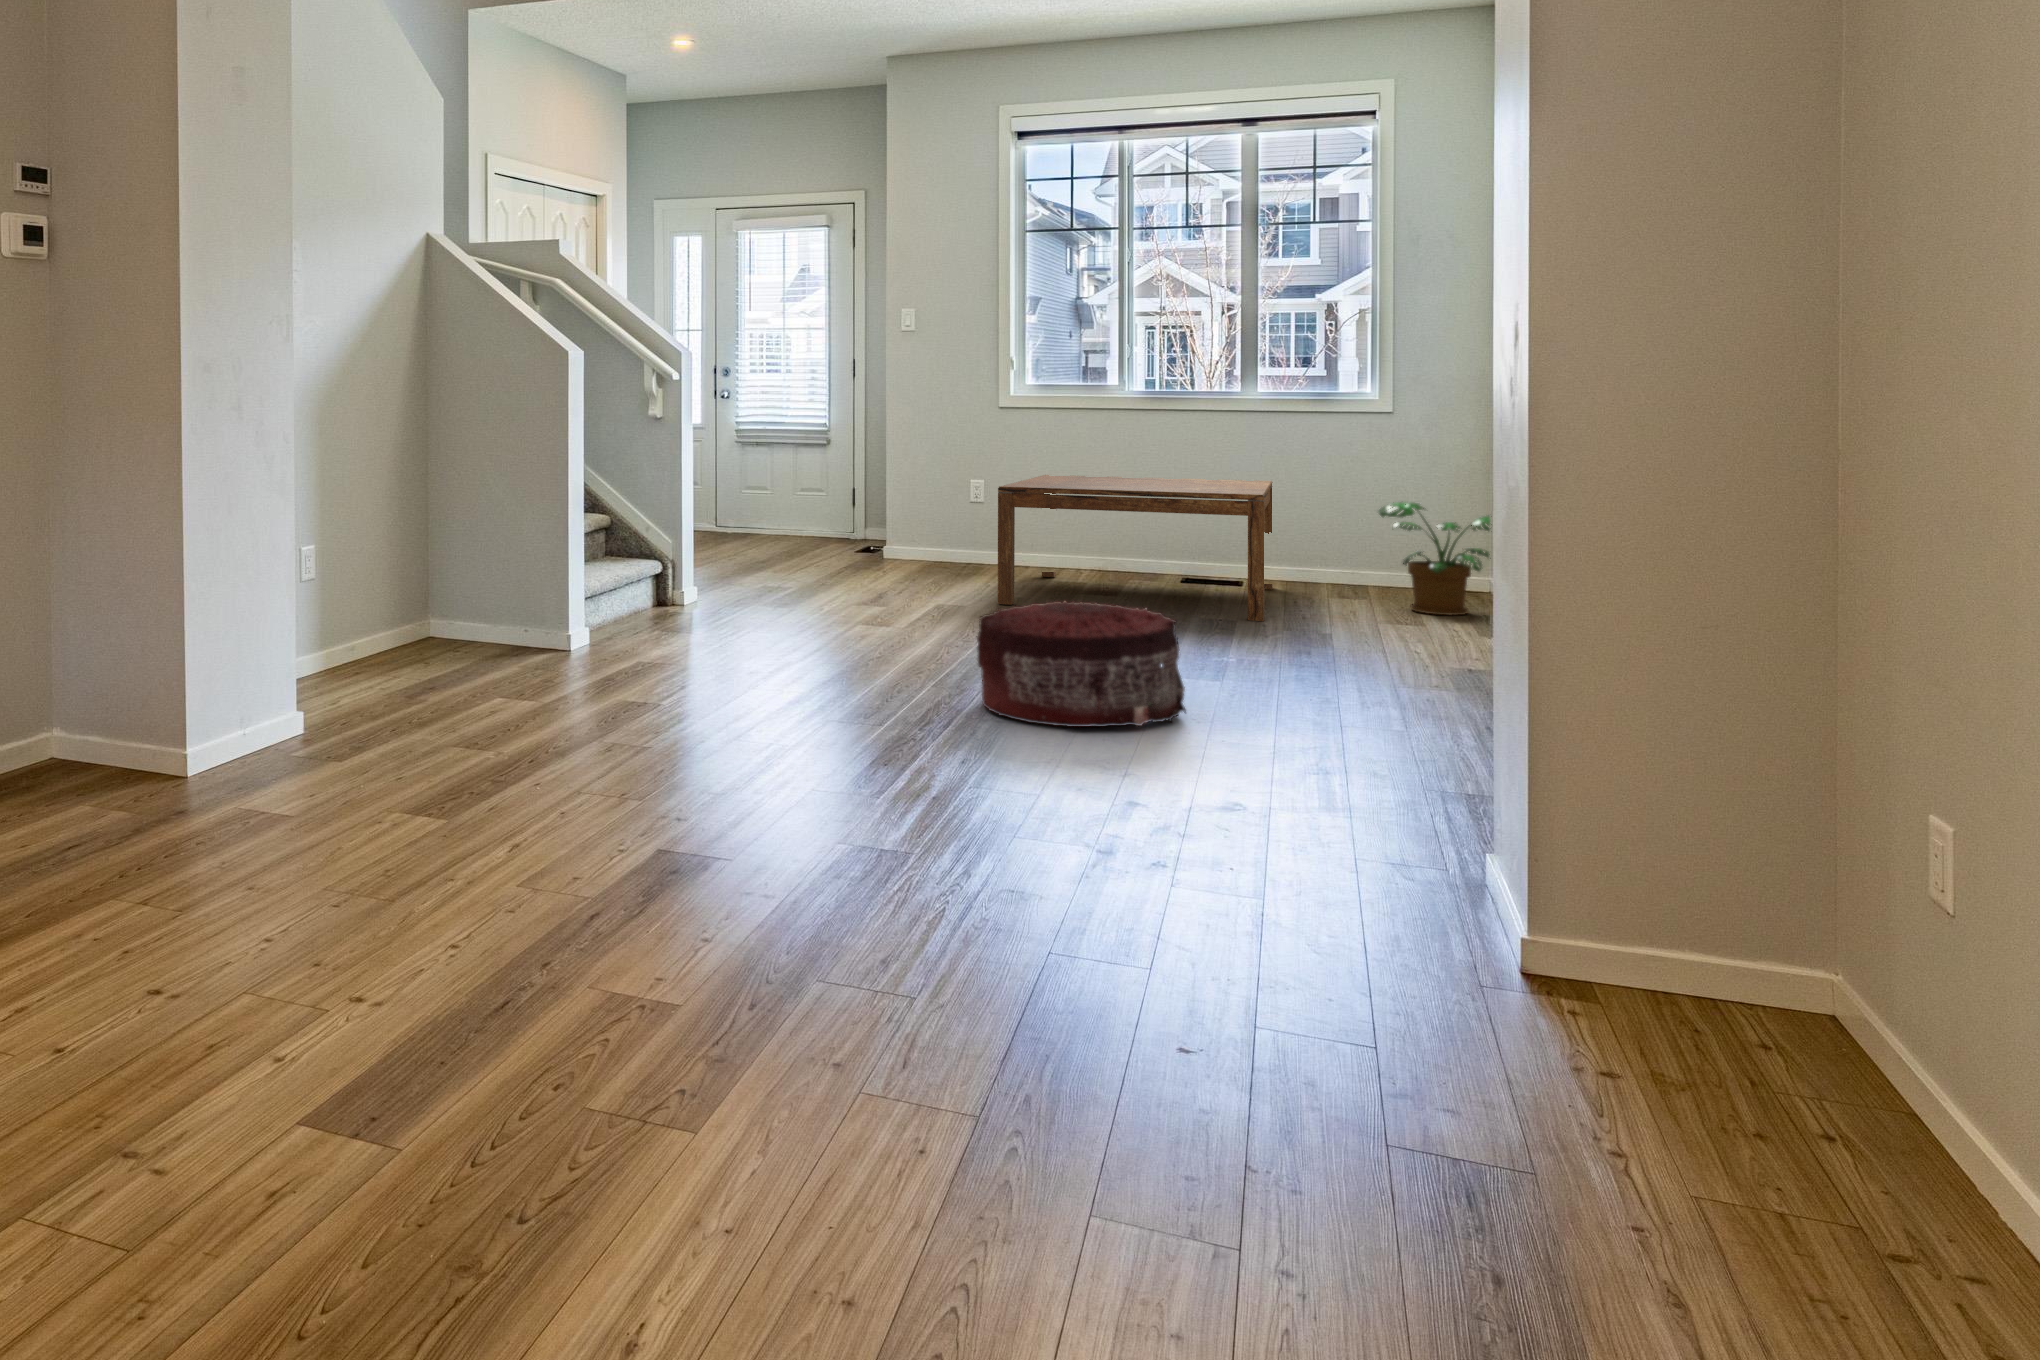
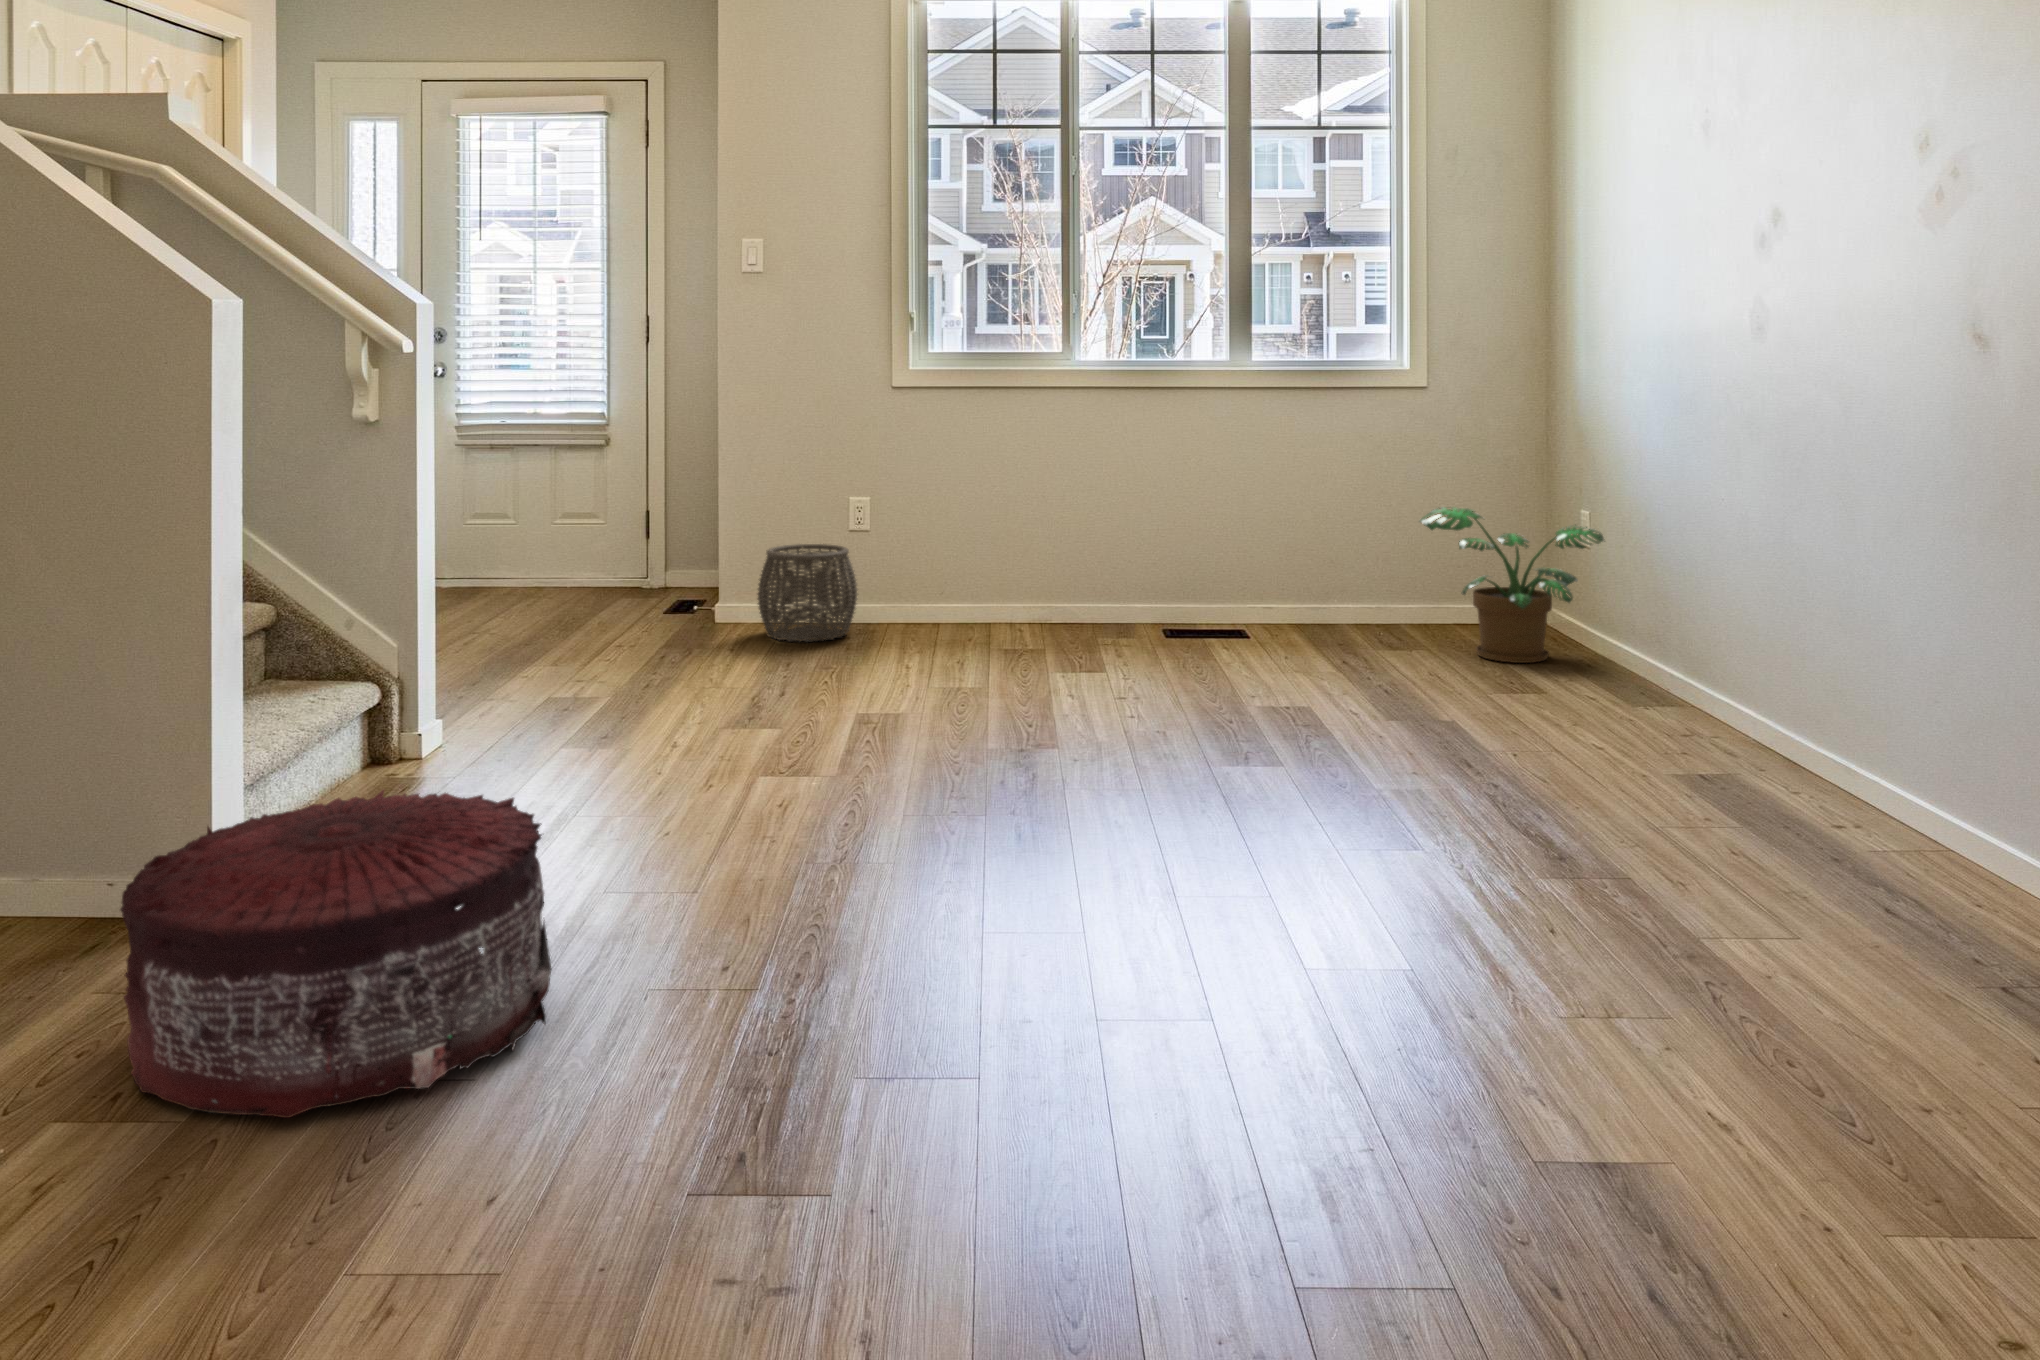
coffee table: present [998,475,1273,621] -> none [948,480,1335,698]
woven basket: none [898,515,966,577] -> present [758,544,857,642]
pouf: present [977,600,1185,727] -> present [120,790,551,1118]

